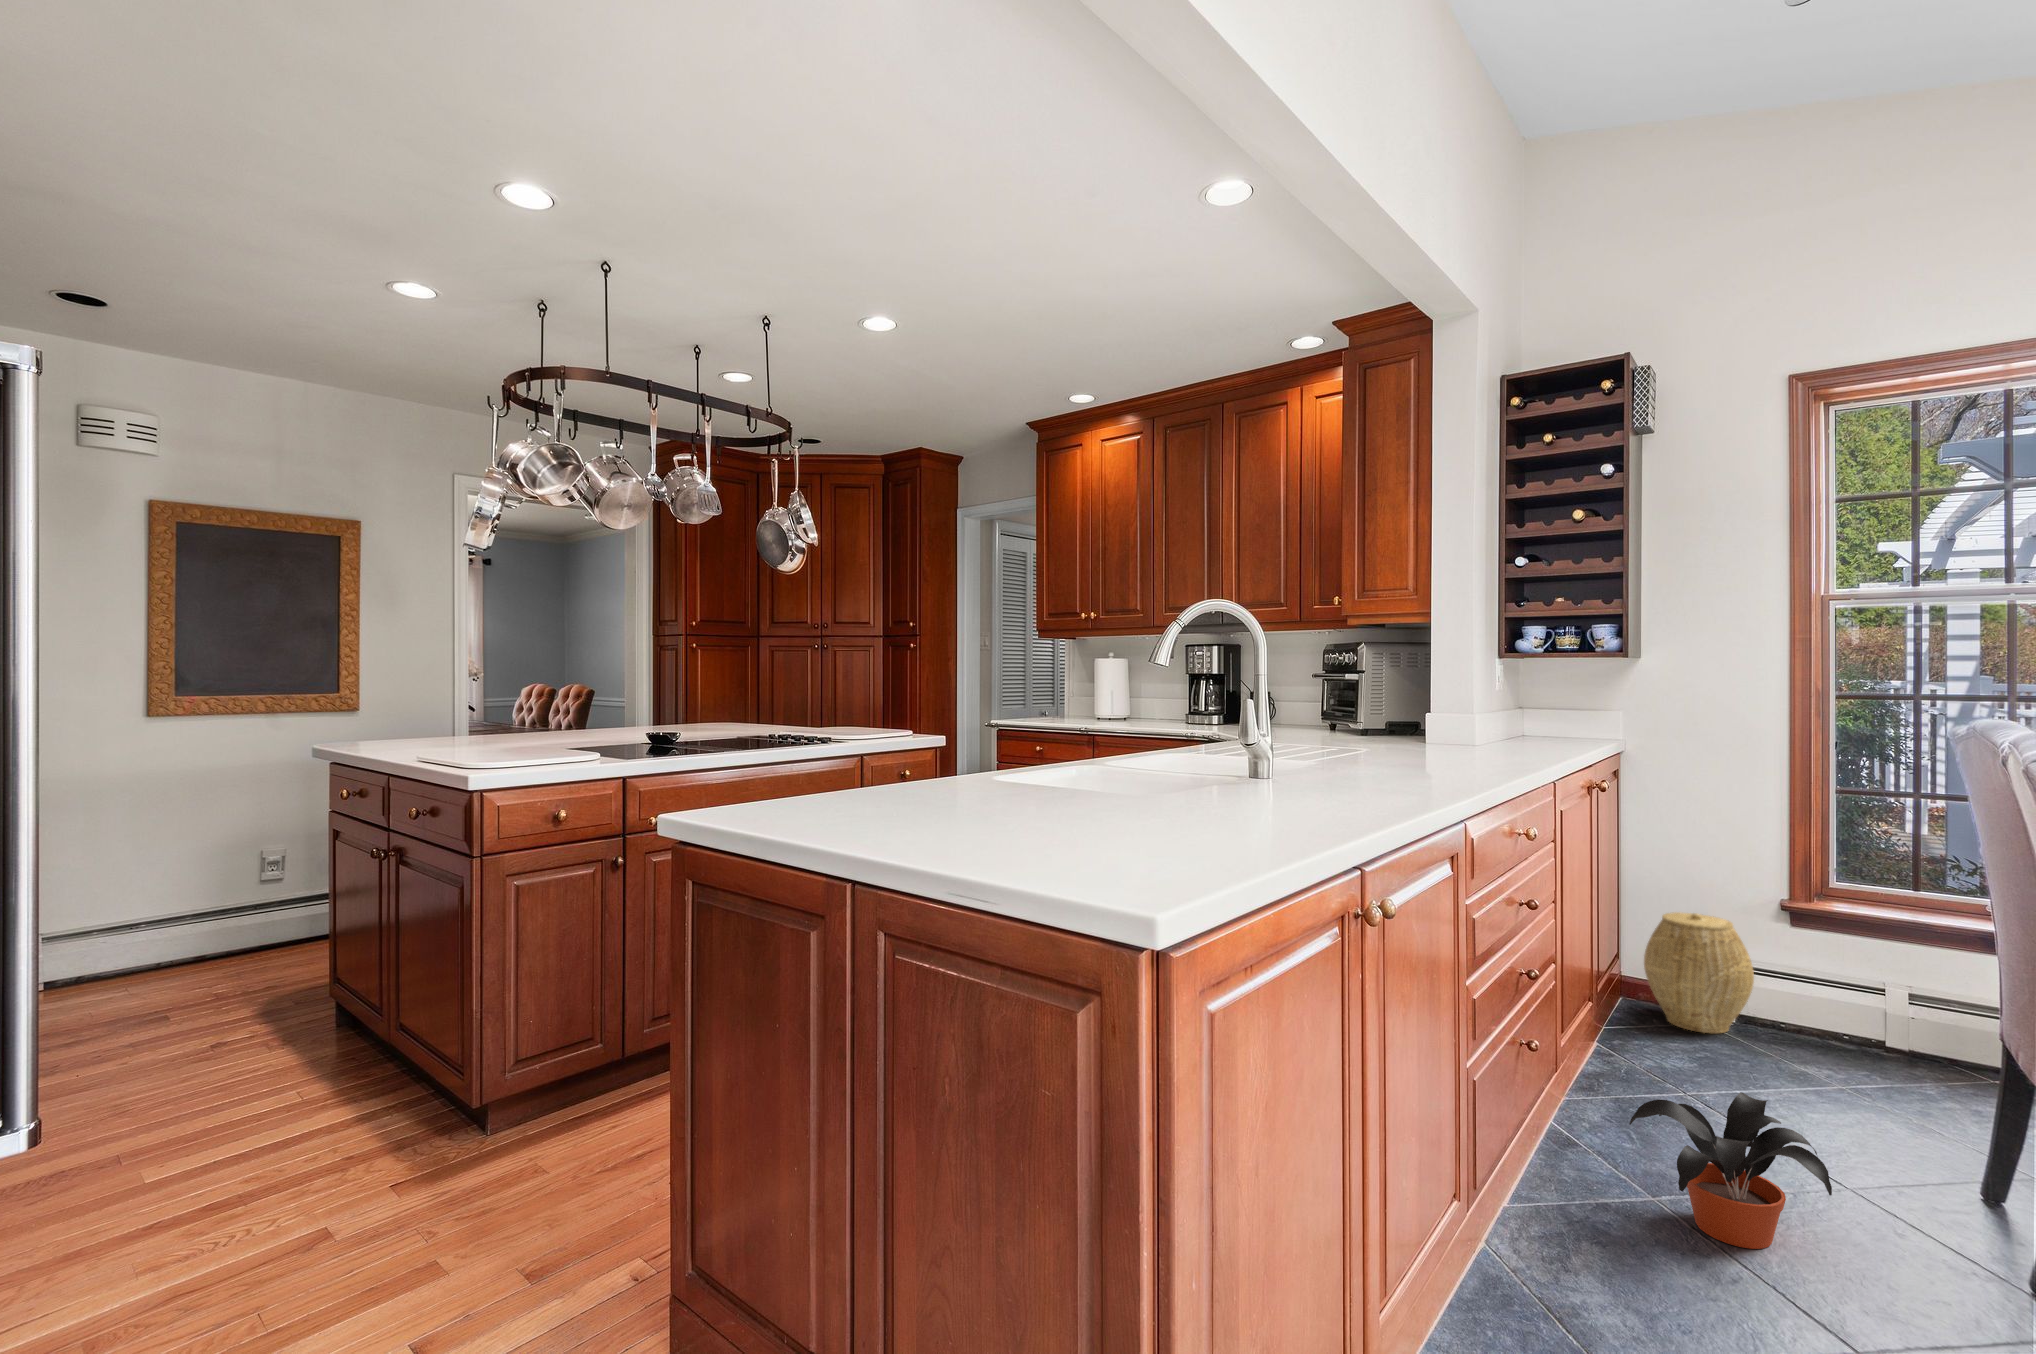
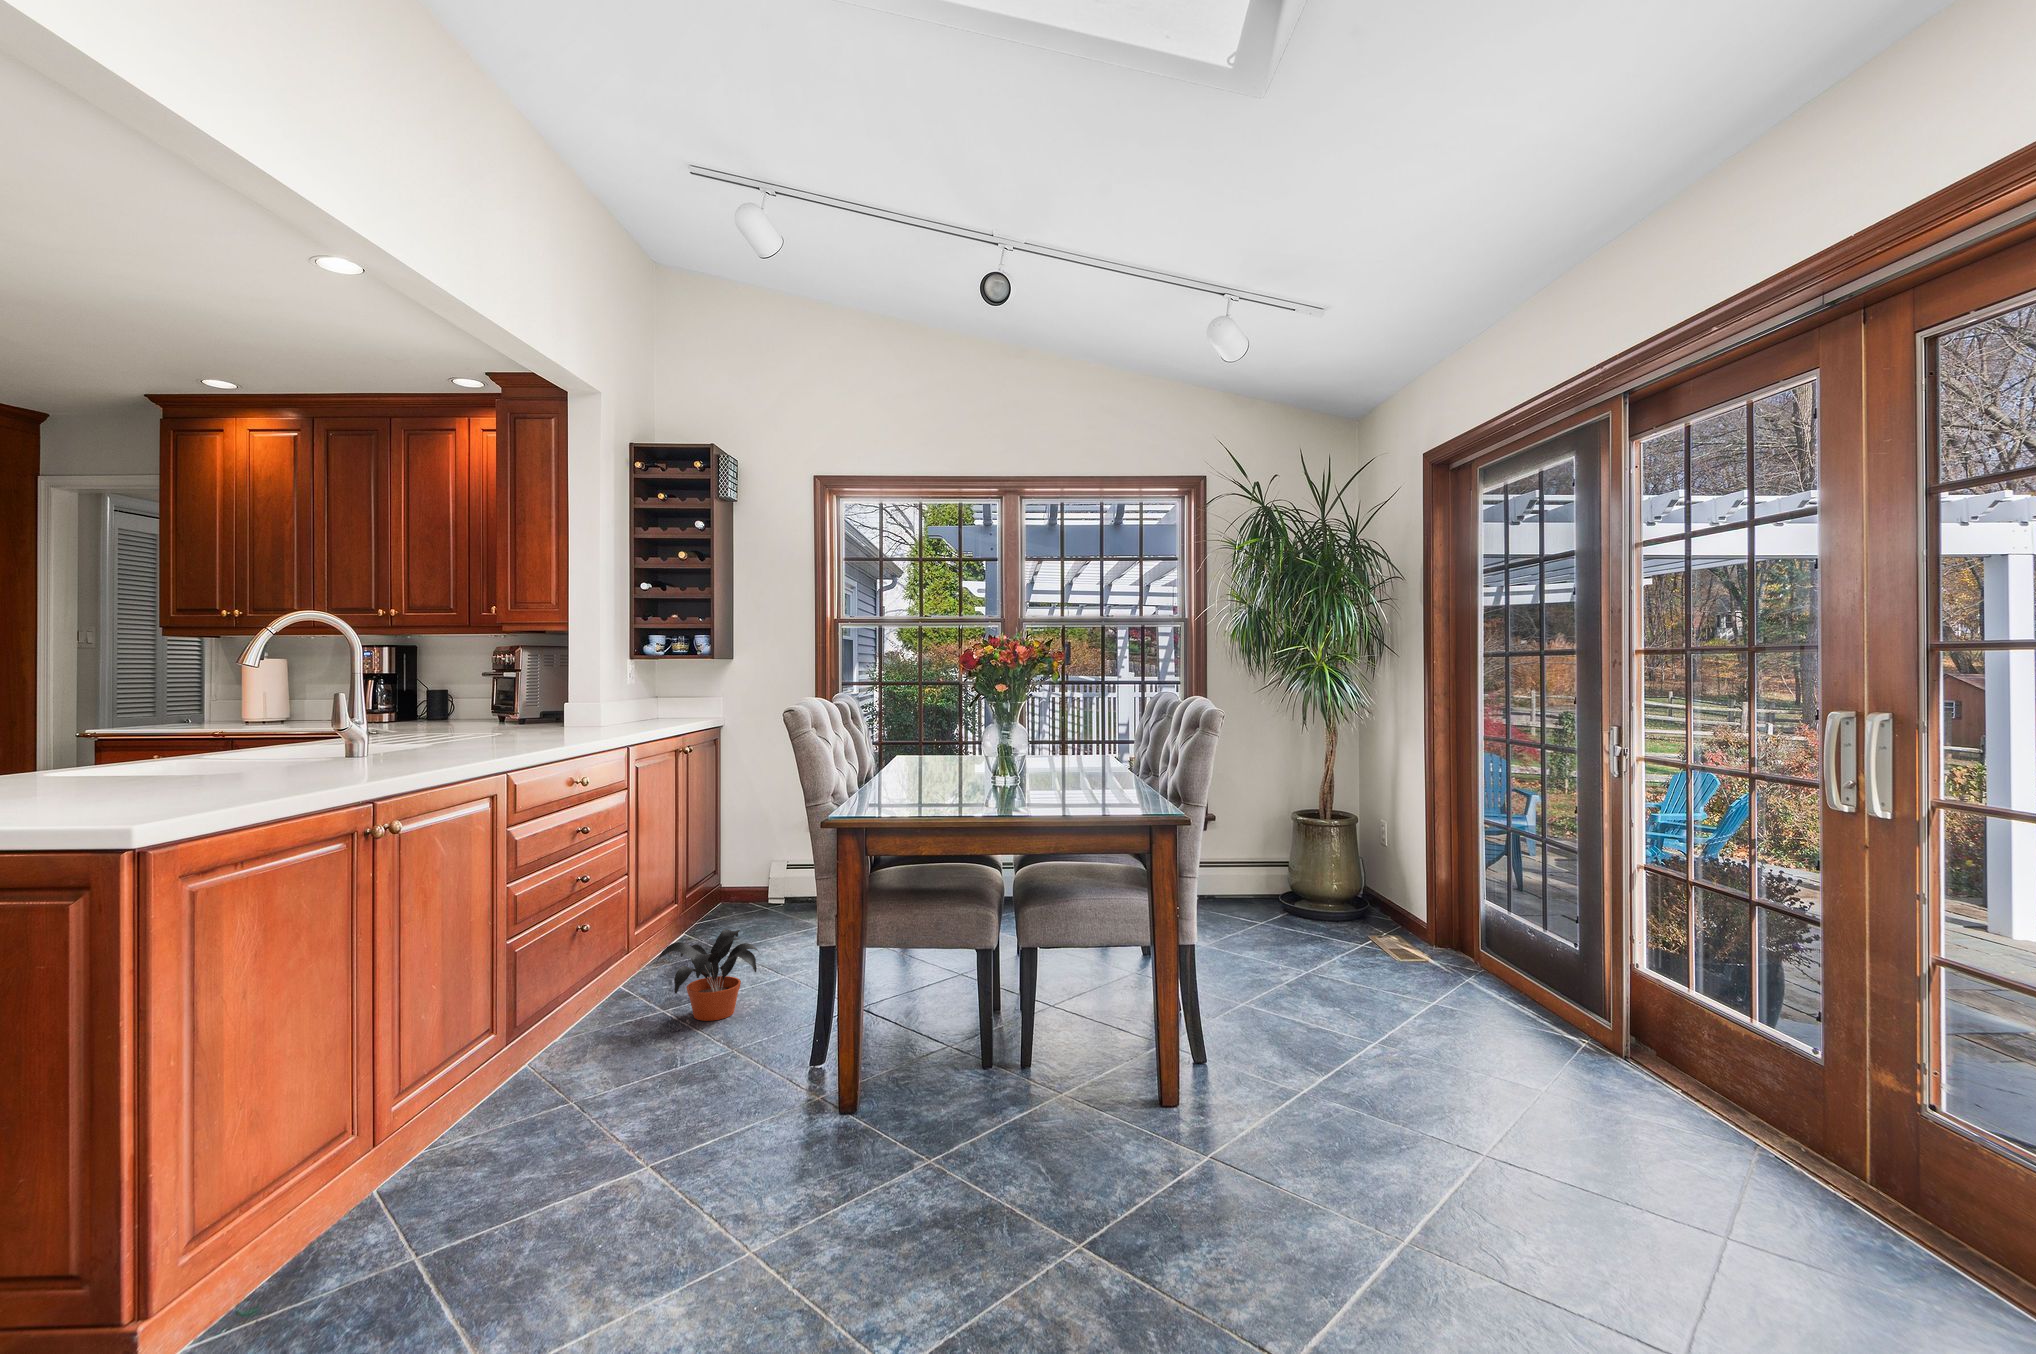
woven basket: present [1644,912,1754,1033] -> none [726,834,790,915]

